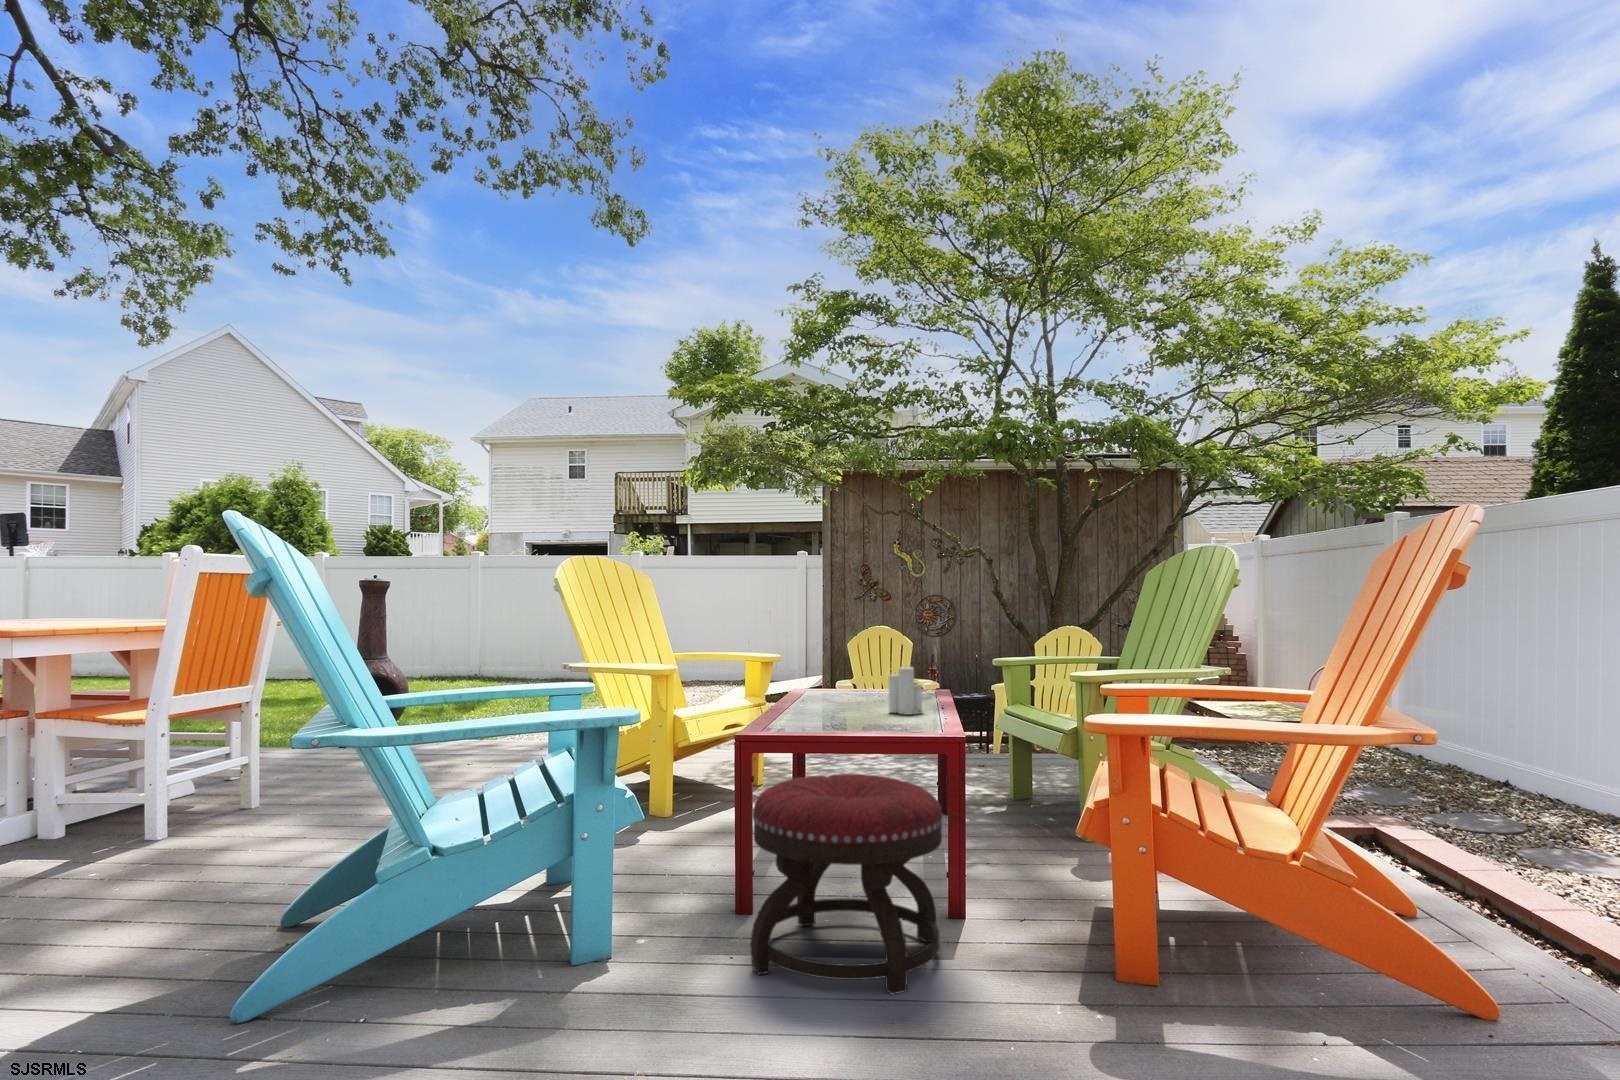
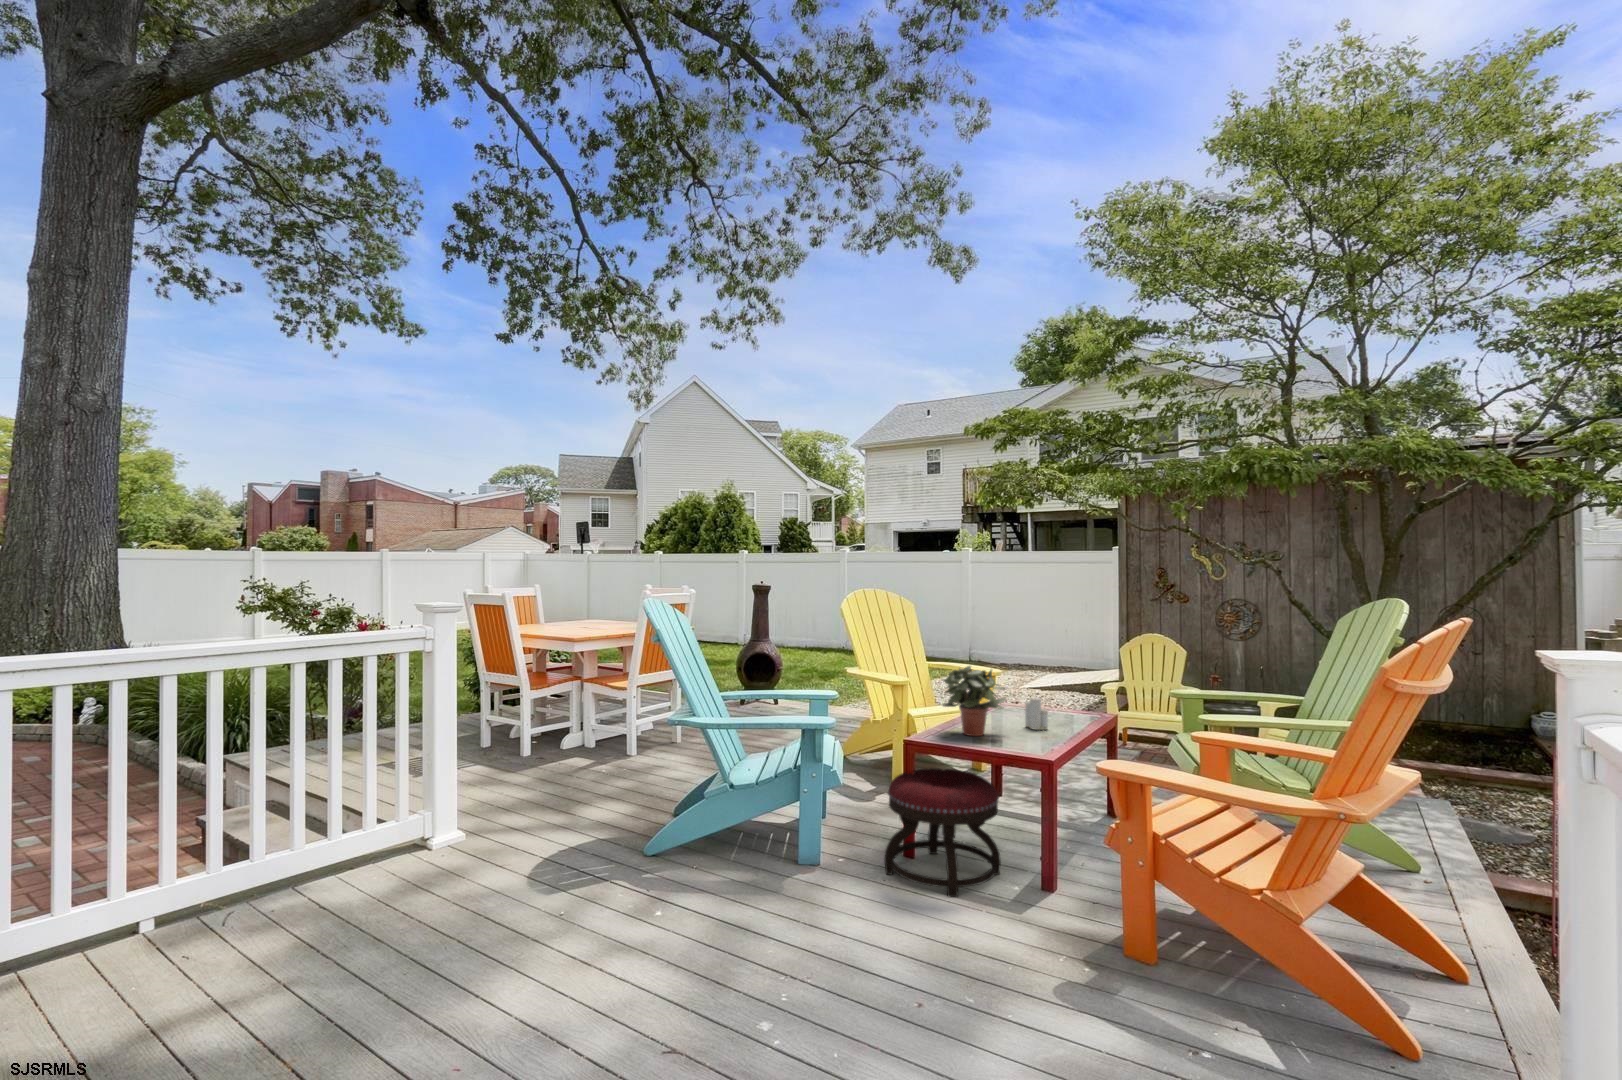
potted plant: none [782,615,888,727] -> present [942,666,1007,736]

